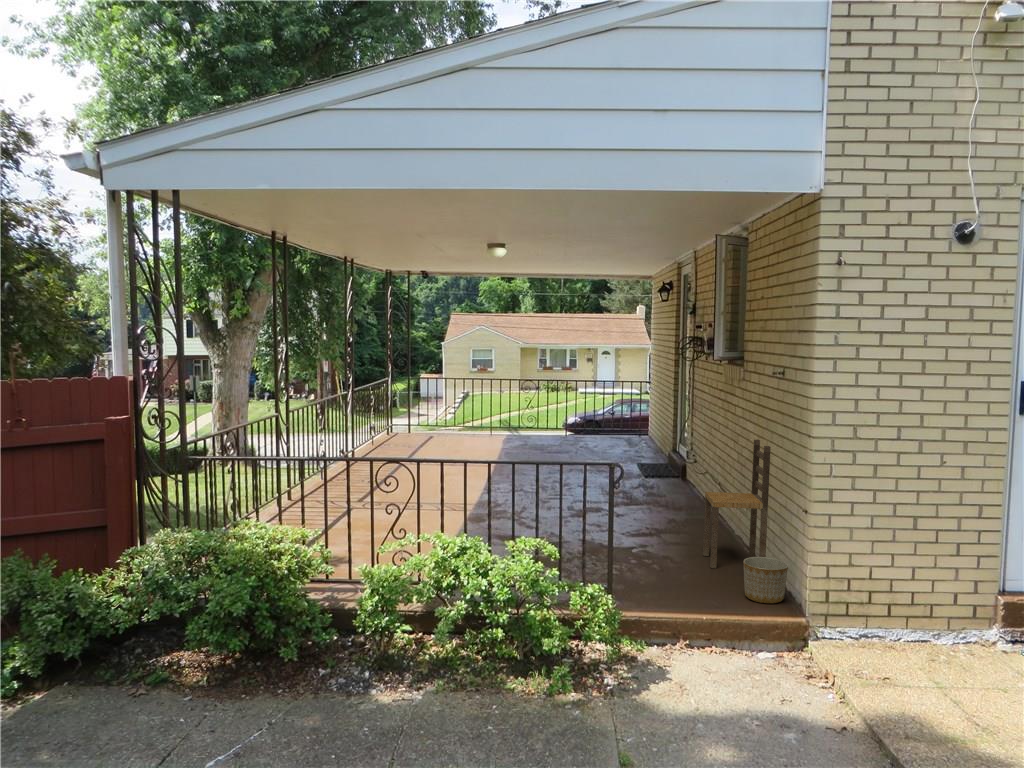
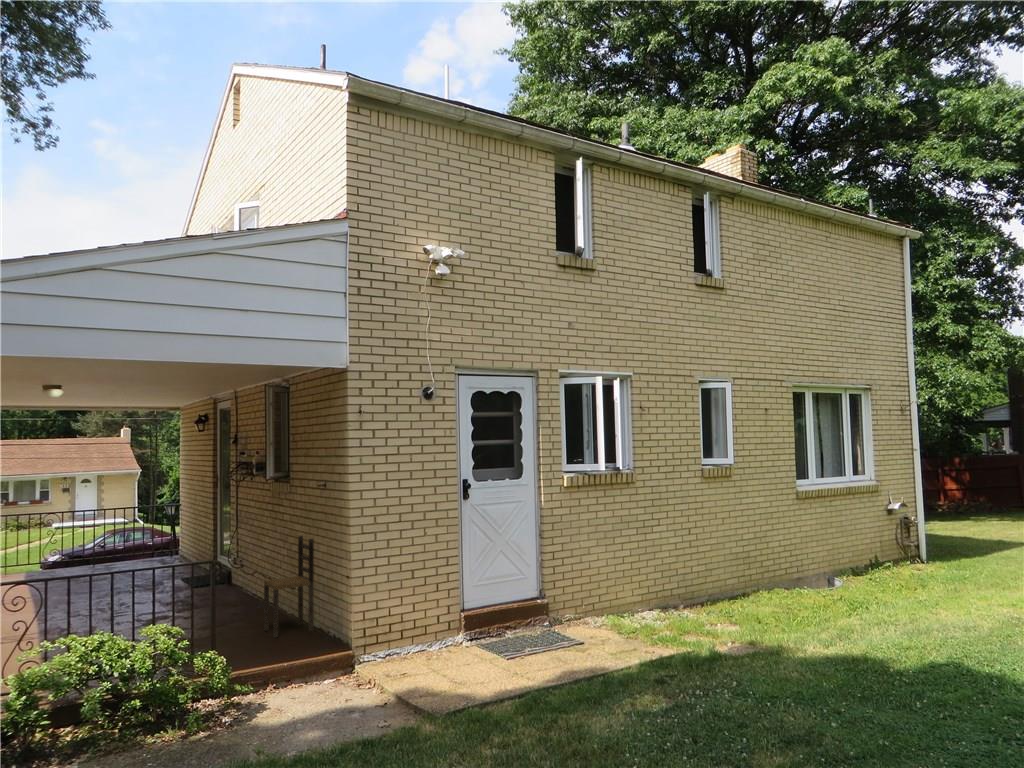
planter: present [743,557,788,604] -> none [305,618,336,651]

